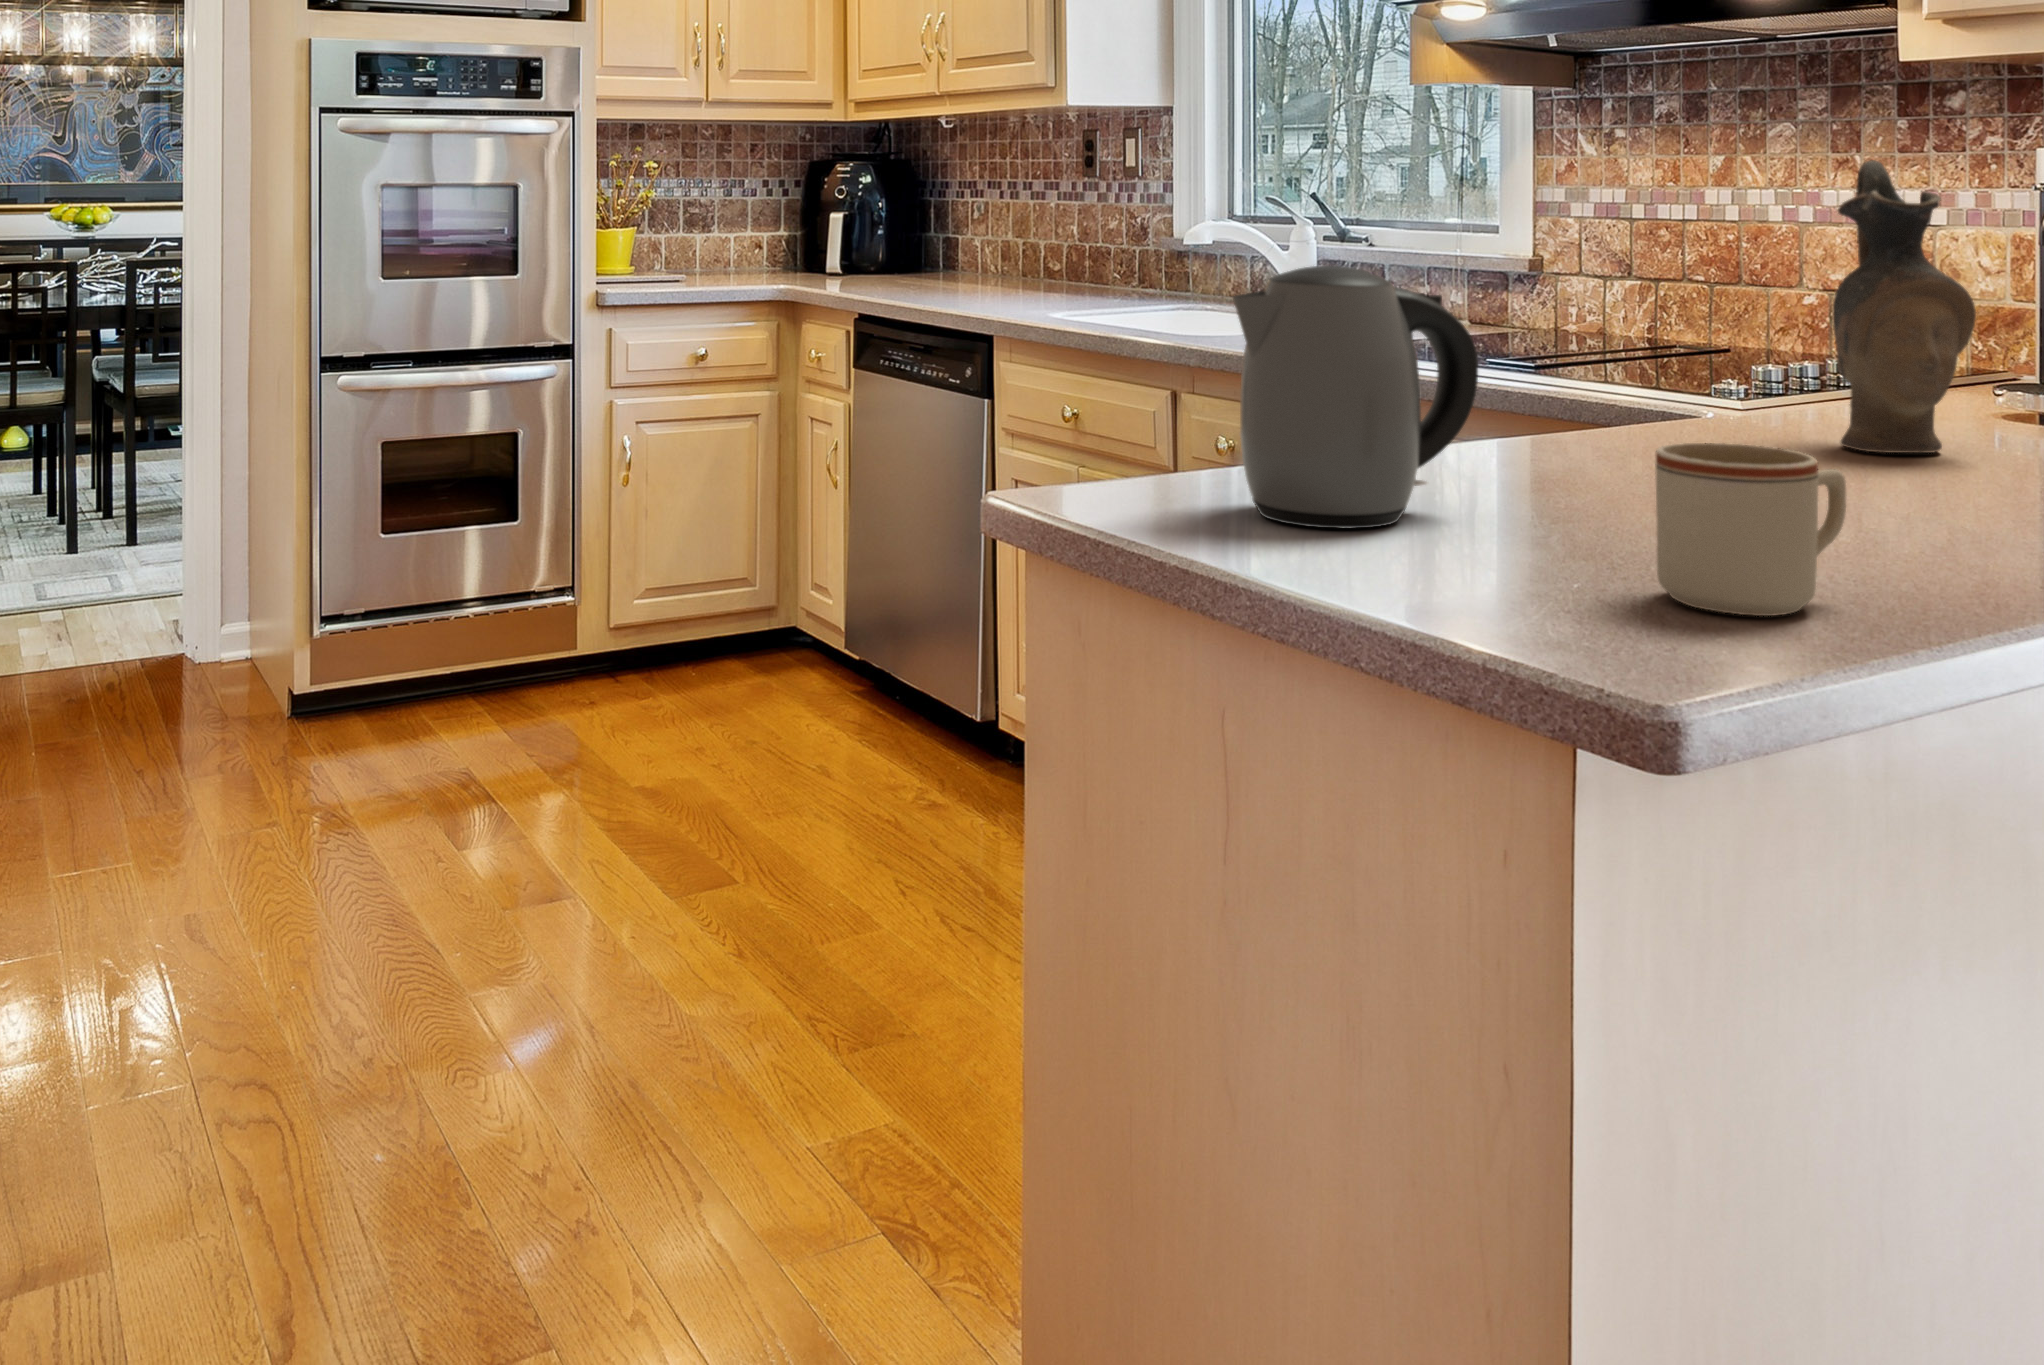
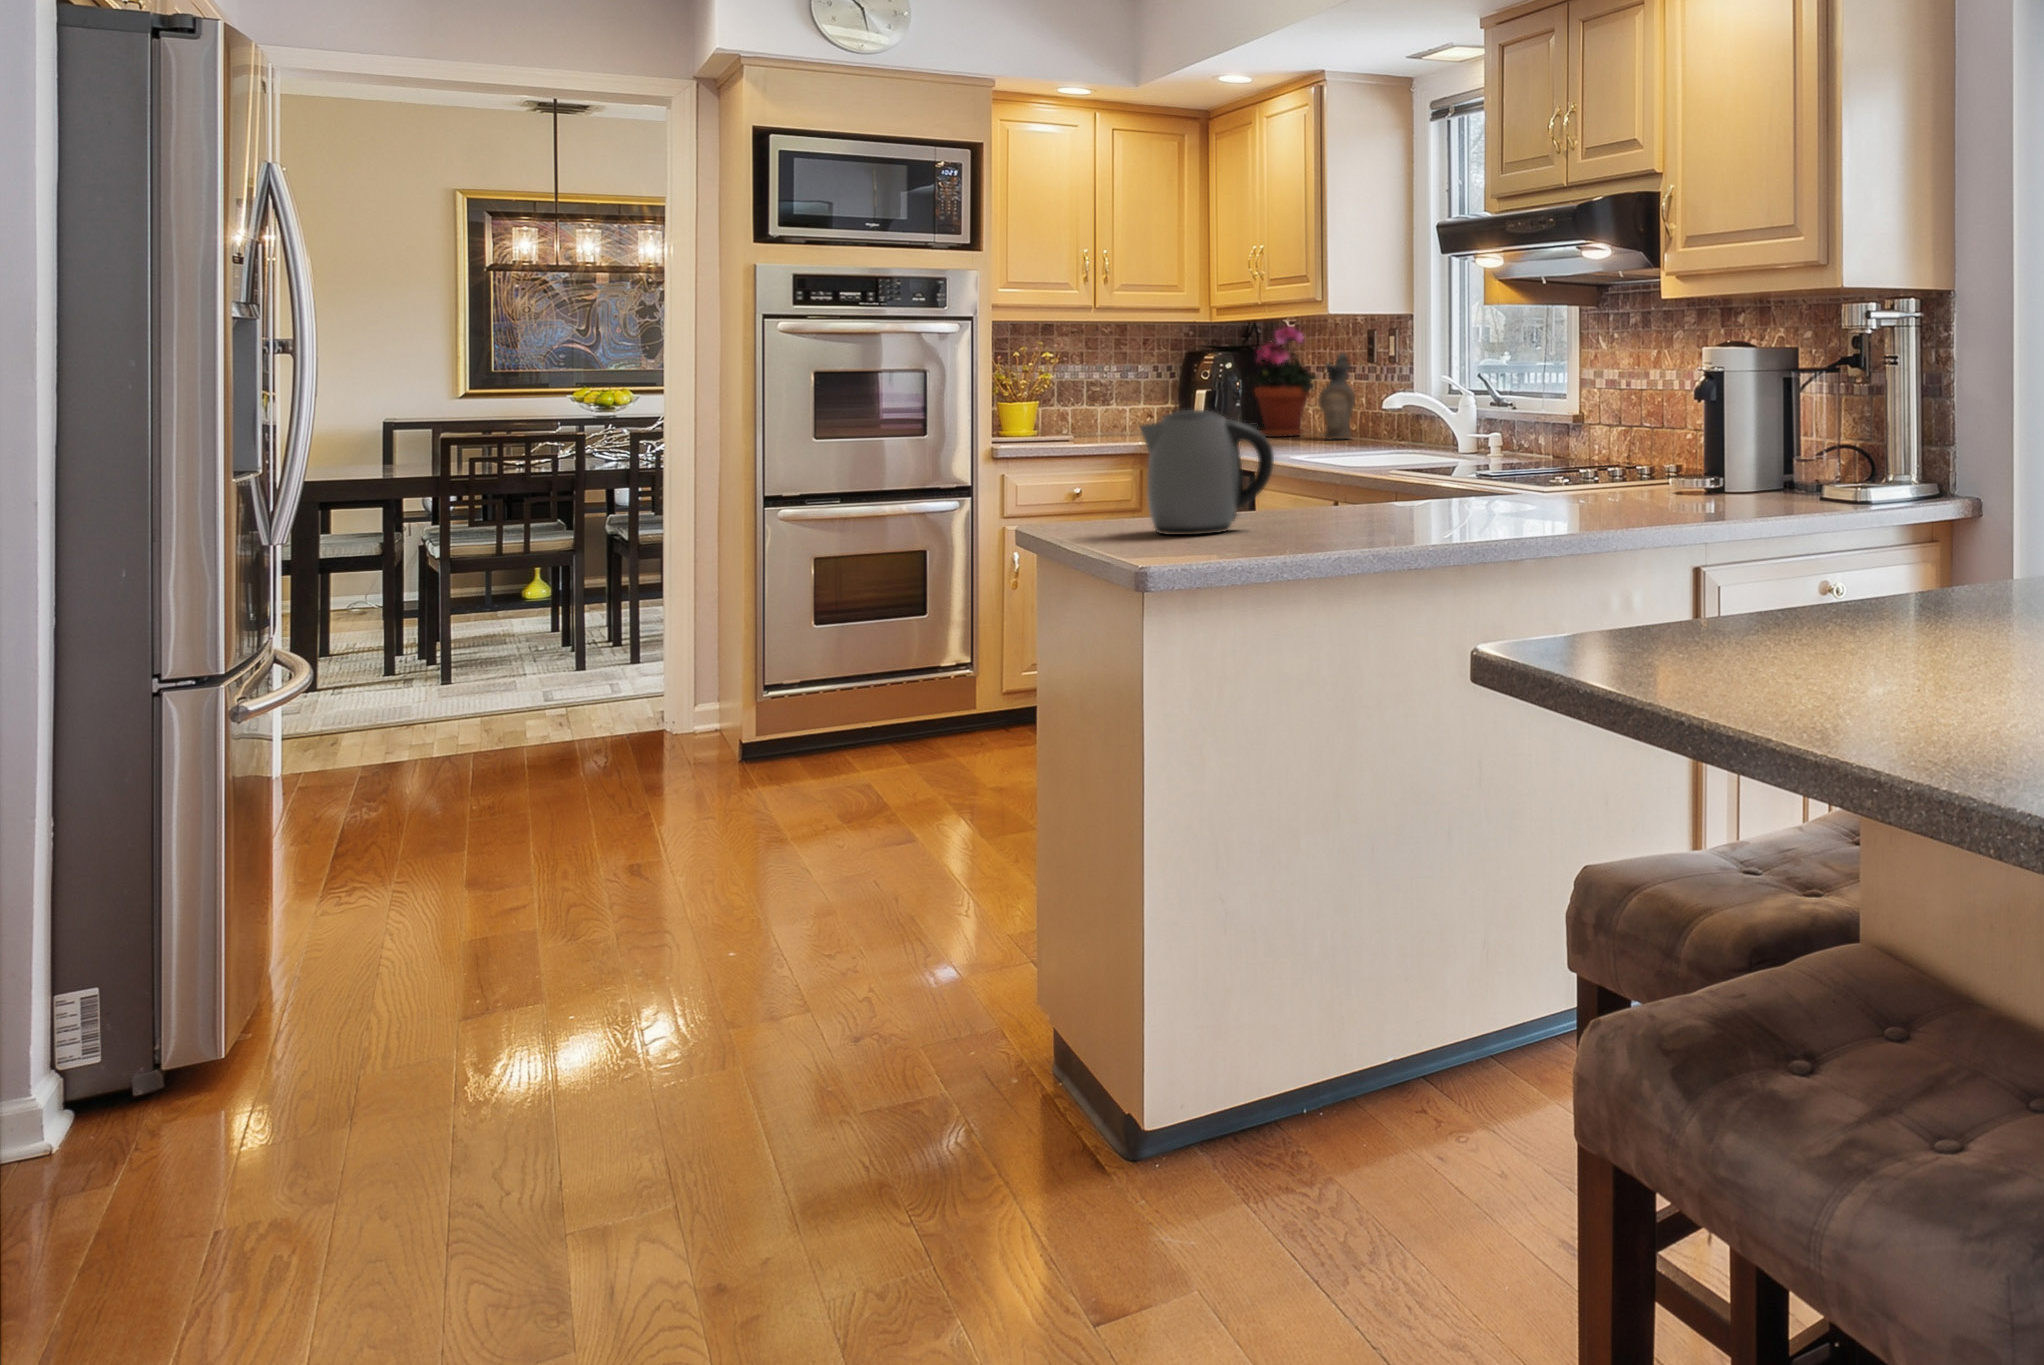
potted plant: none [904,126,999,281] -> present [1247,326,1317,437]
ceramic pitcher: present [1832,160,1976,453] -> present [1319,353,1355,439]
mug: present [1655,443,1846,616] -> none [1261,483,1349,552]

